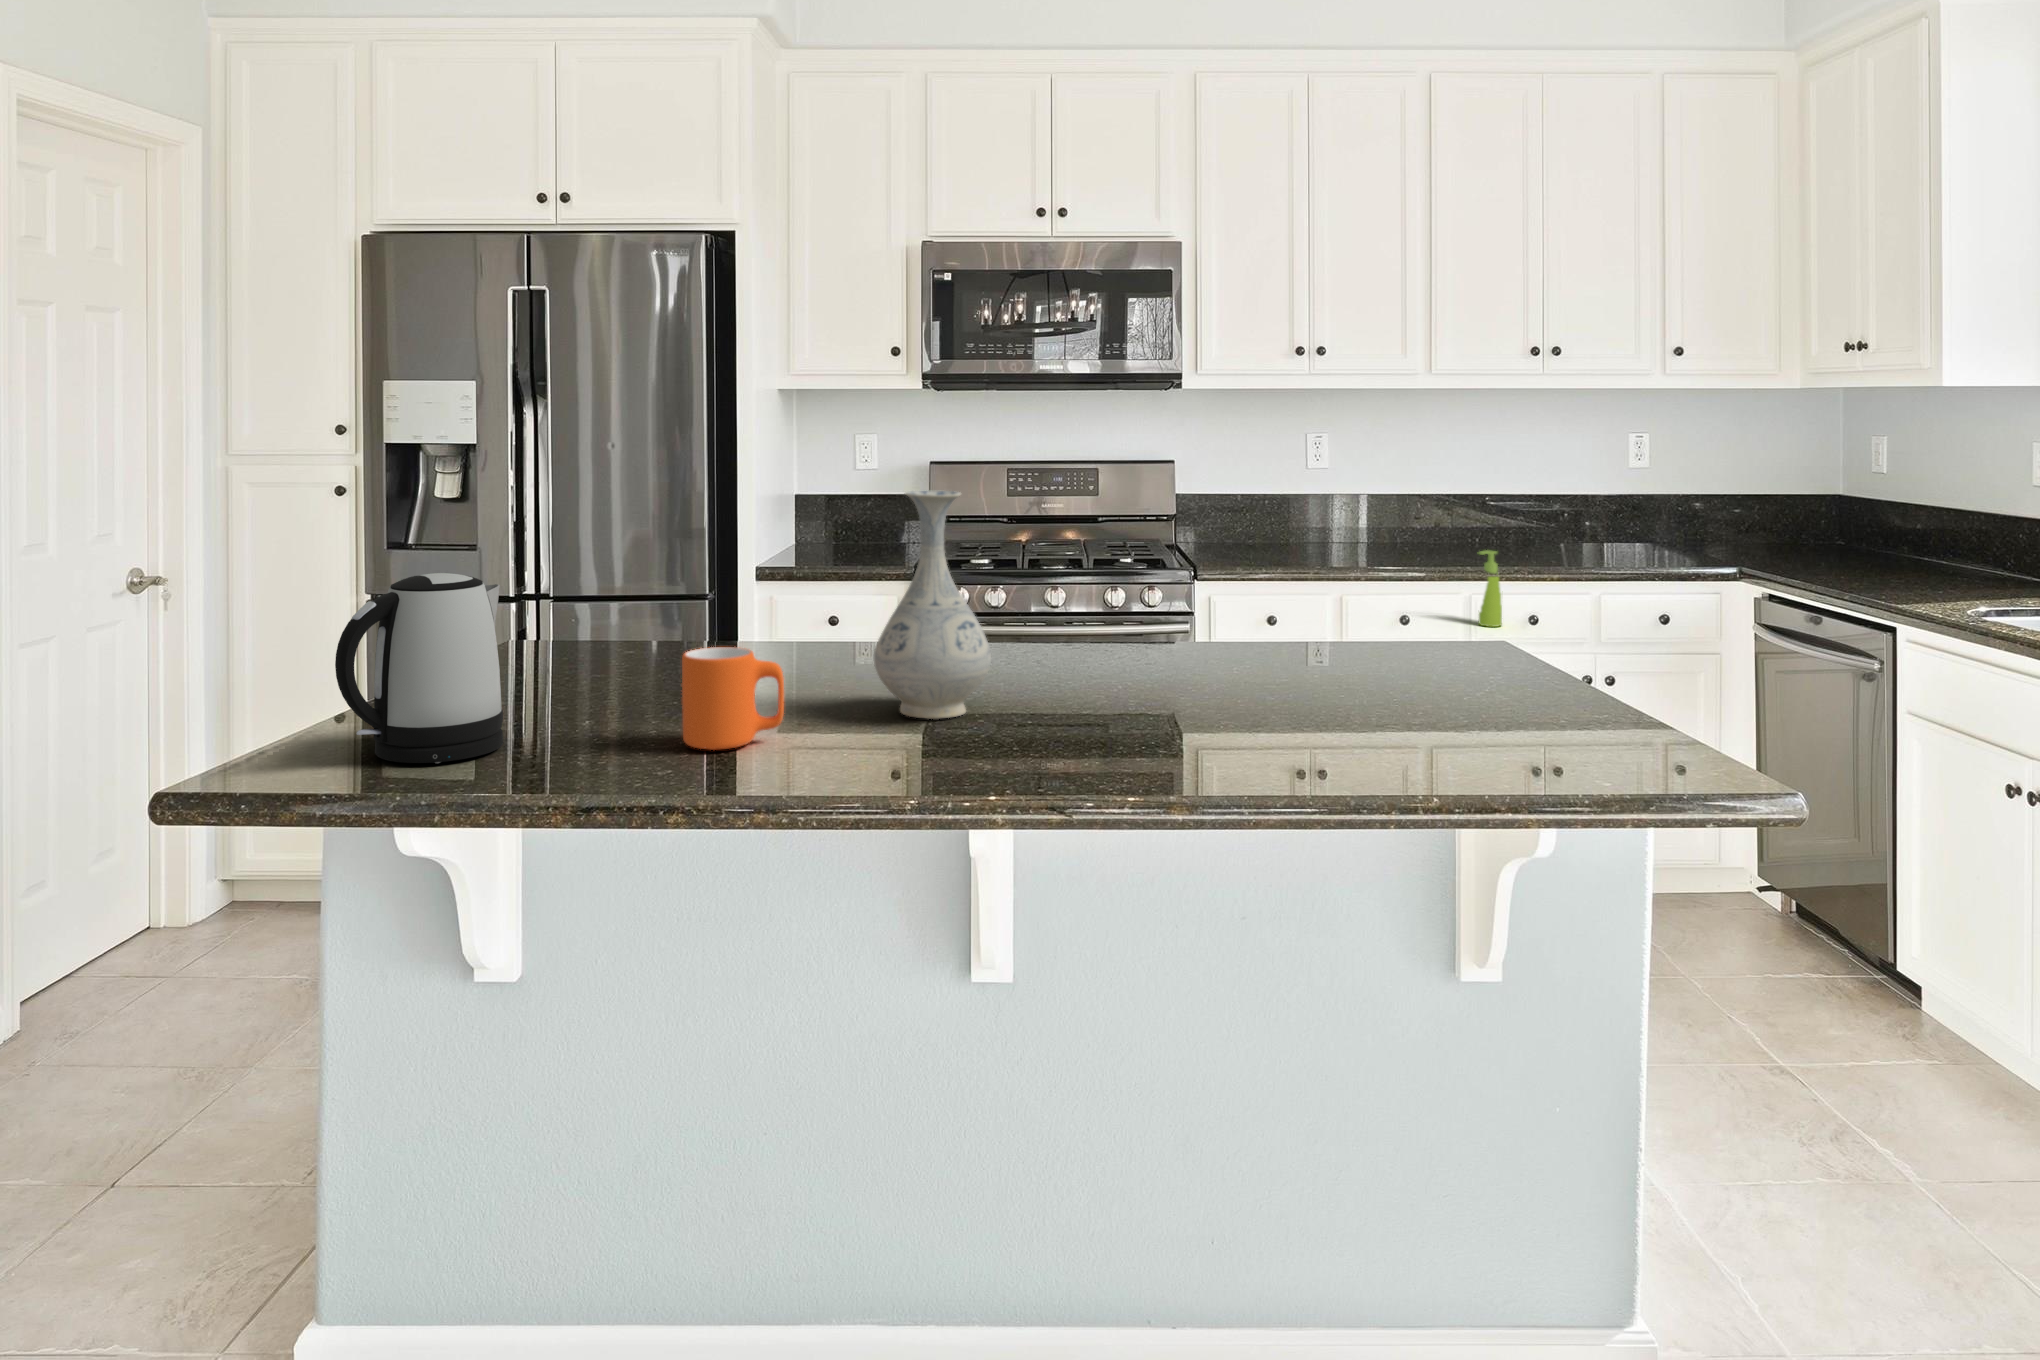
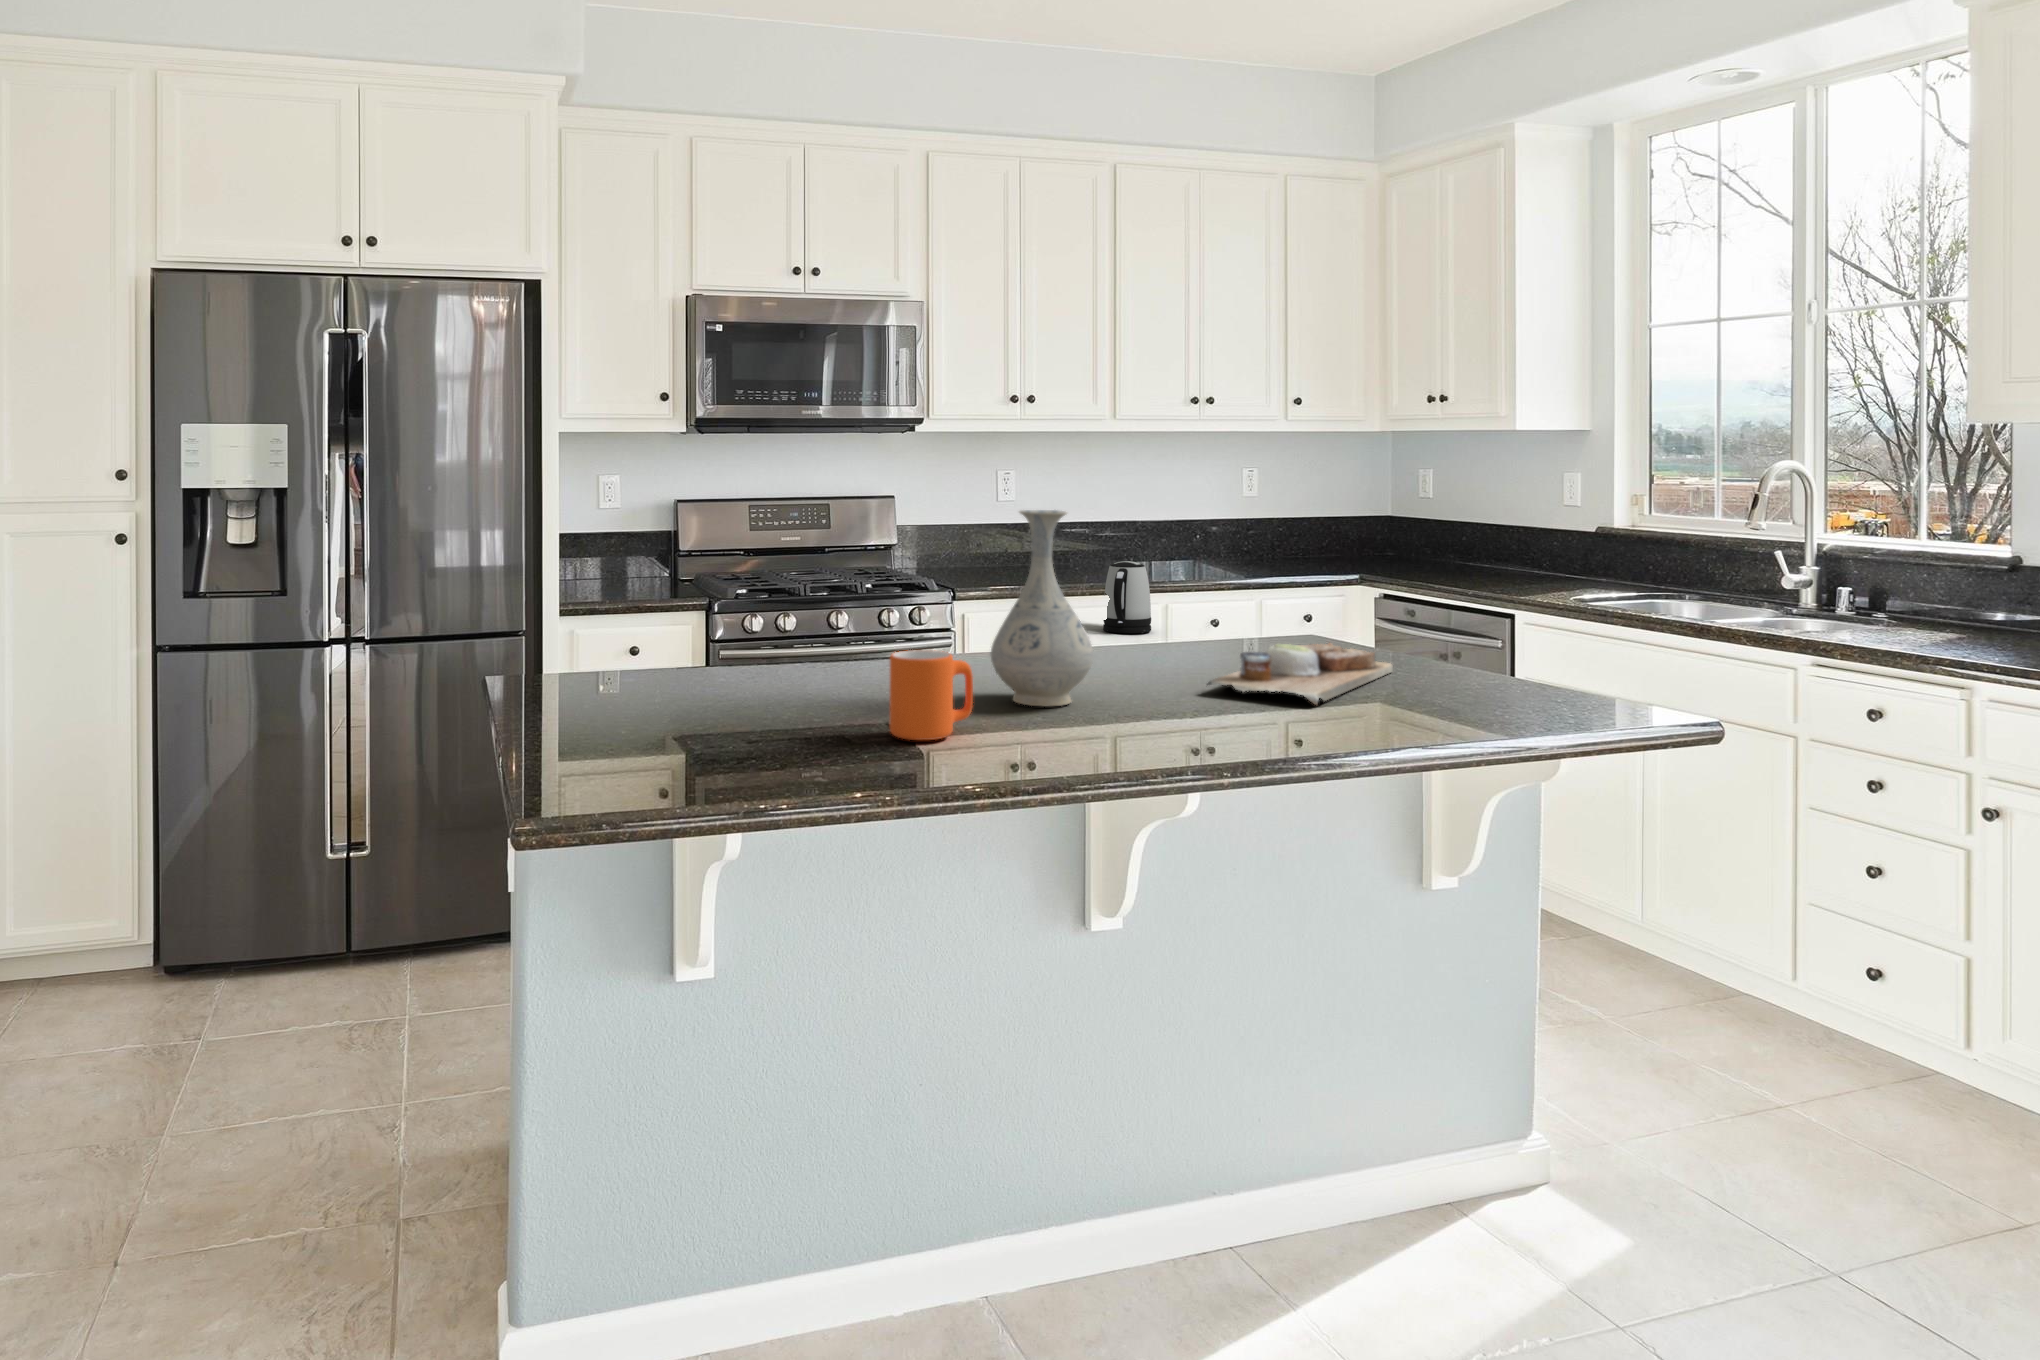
soap dispenser: present [1479,550,1502,627] -> none [1177,567,1196,631]
kettle: present [335,573,504,763] -> present [1103,561,1151,633]
cutting board: none [1136,659,1432,741] -> present [1208,643,1393,705]

